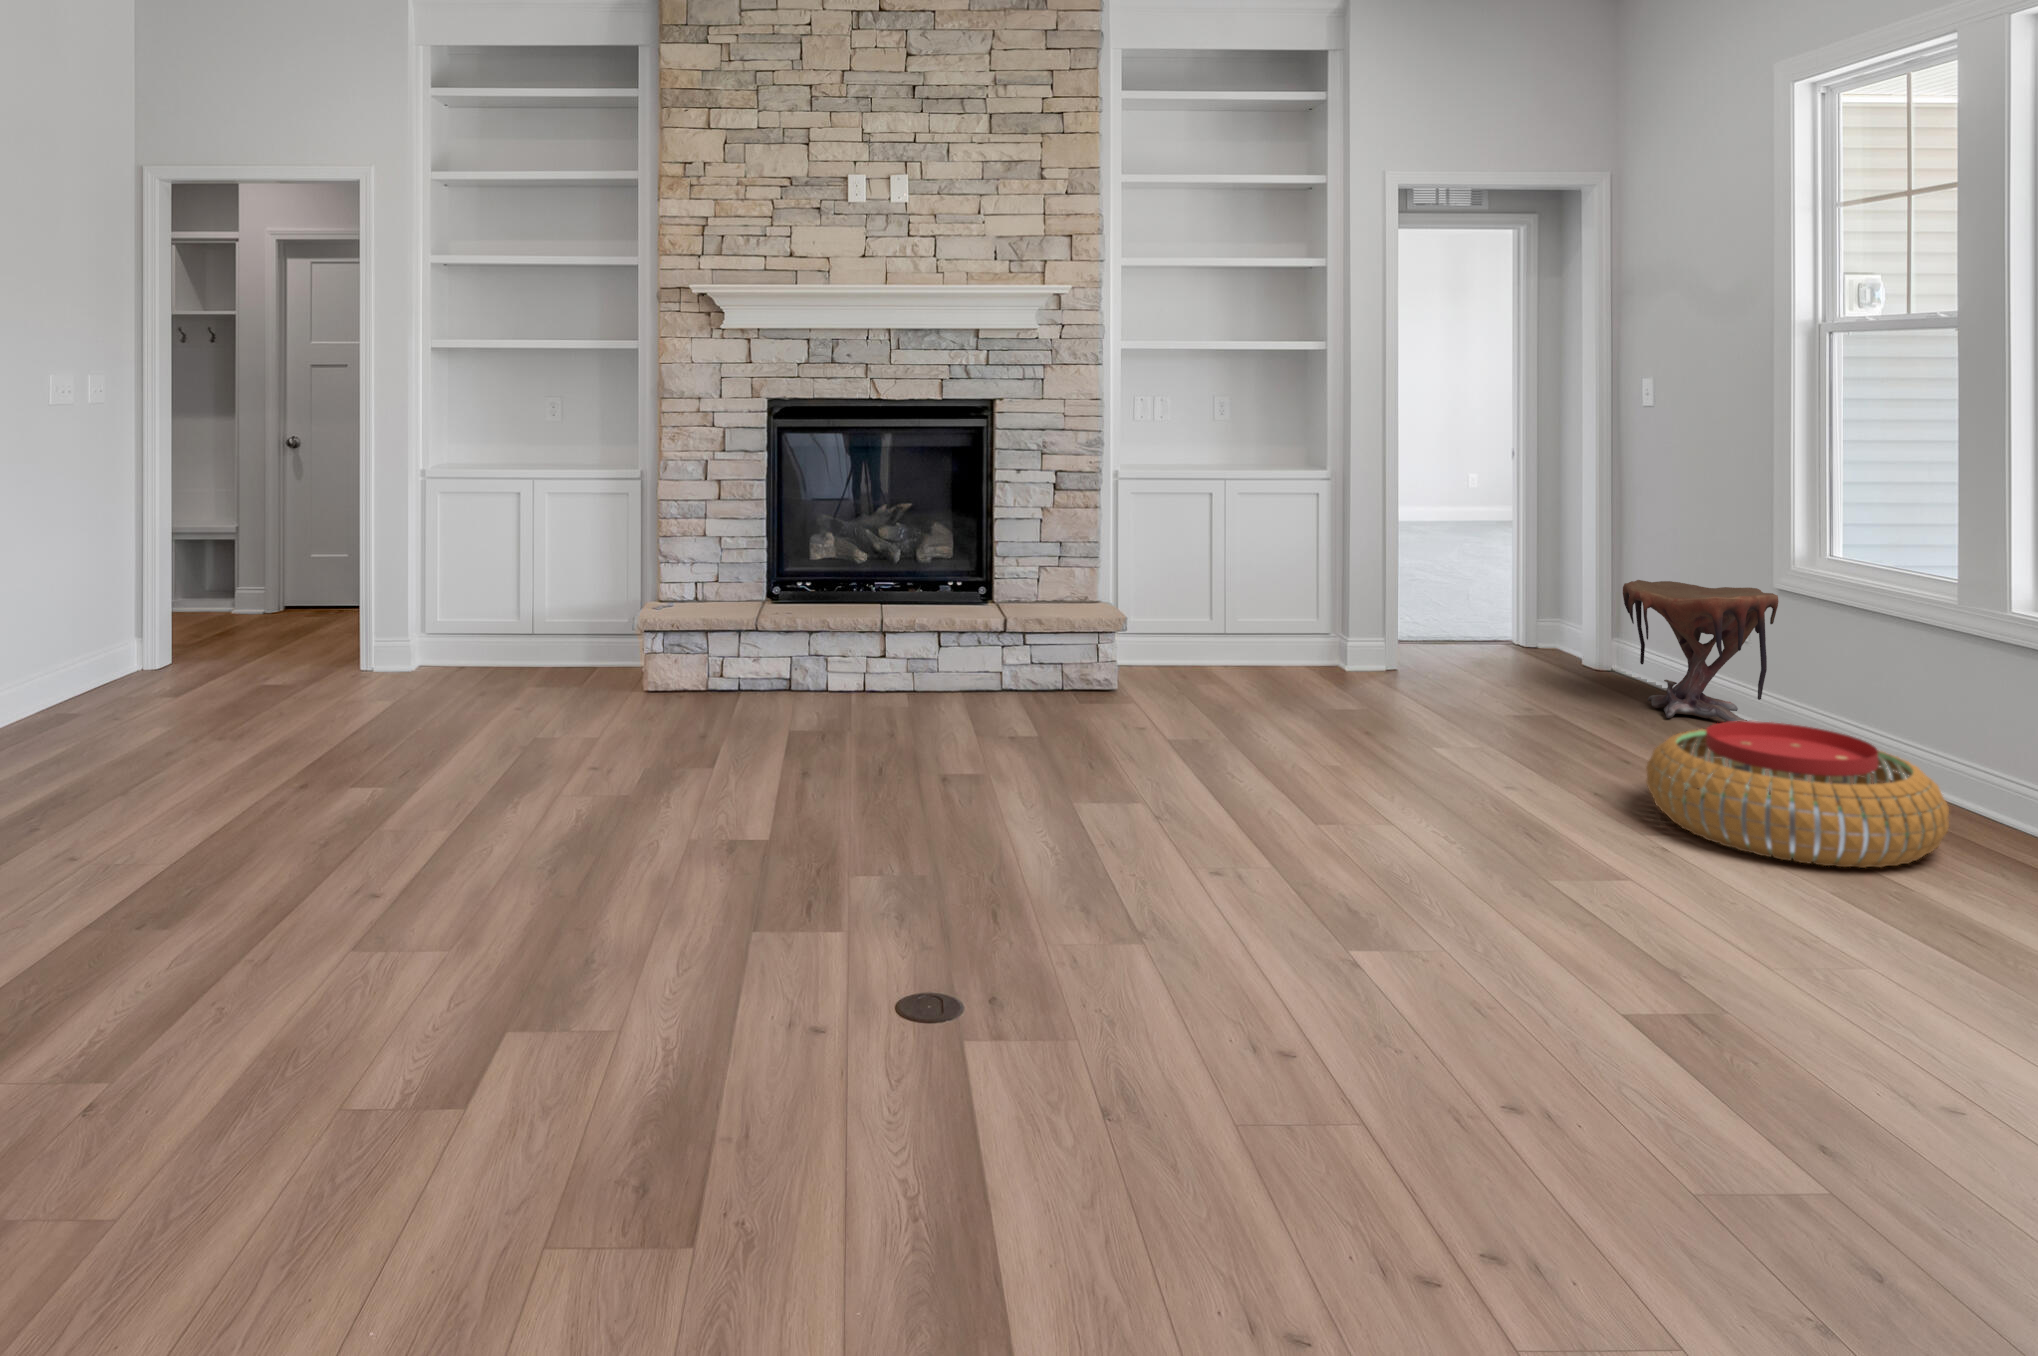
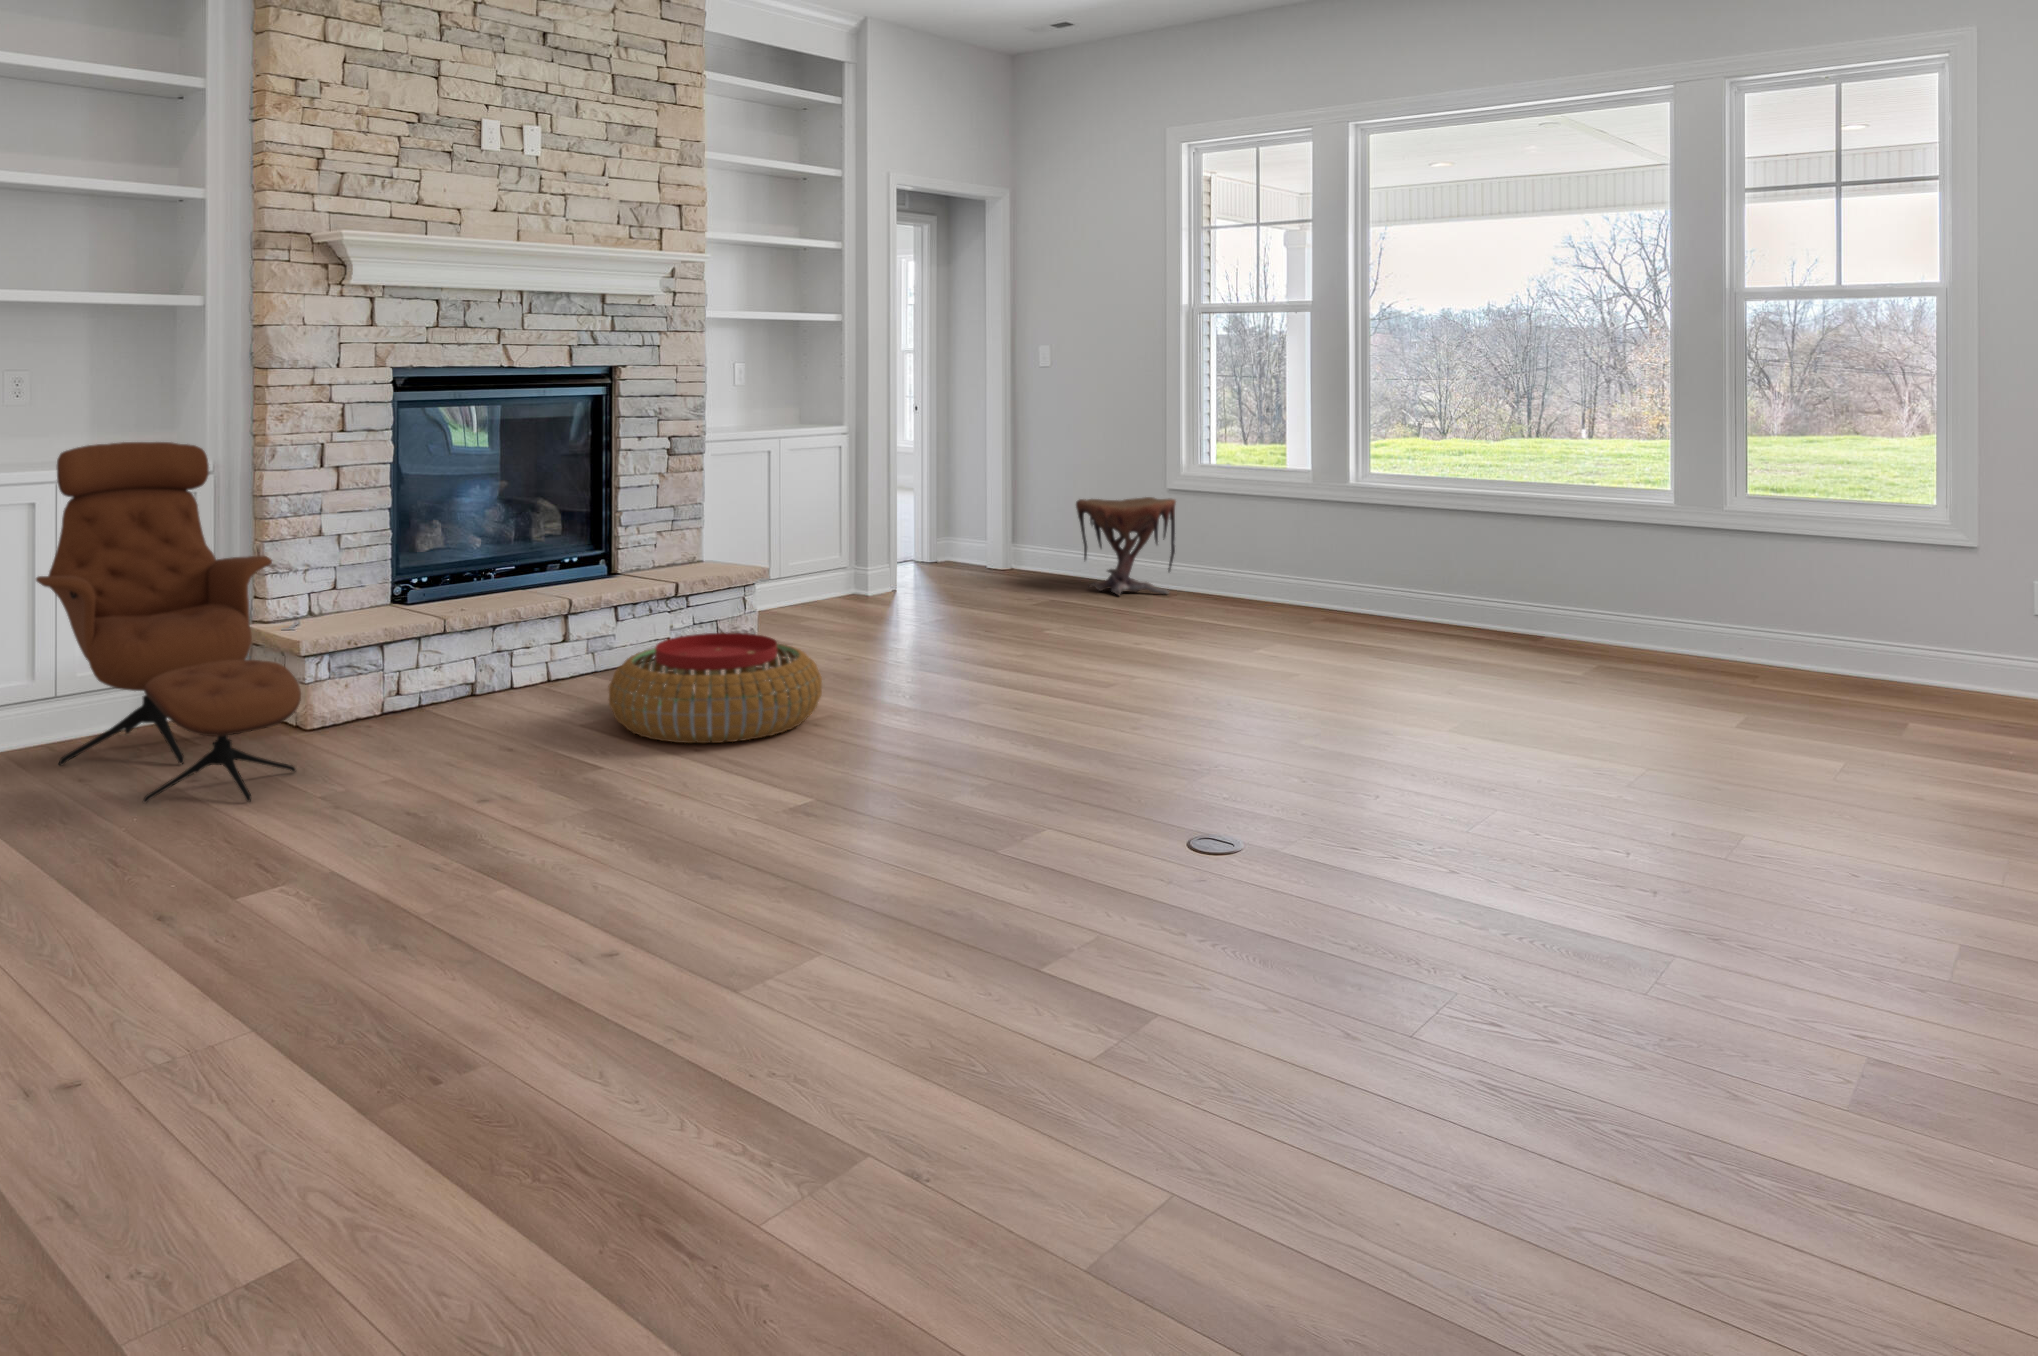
lounge chair: none [456,453,628,734] -> present [36,442,301,803]
pouf: present [1646,721,1949,868] -> present [609,633,822,743]

